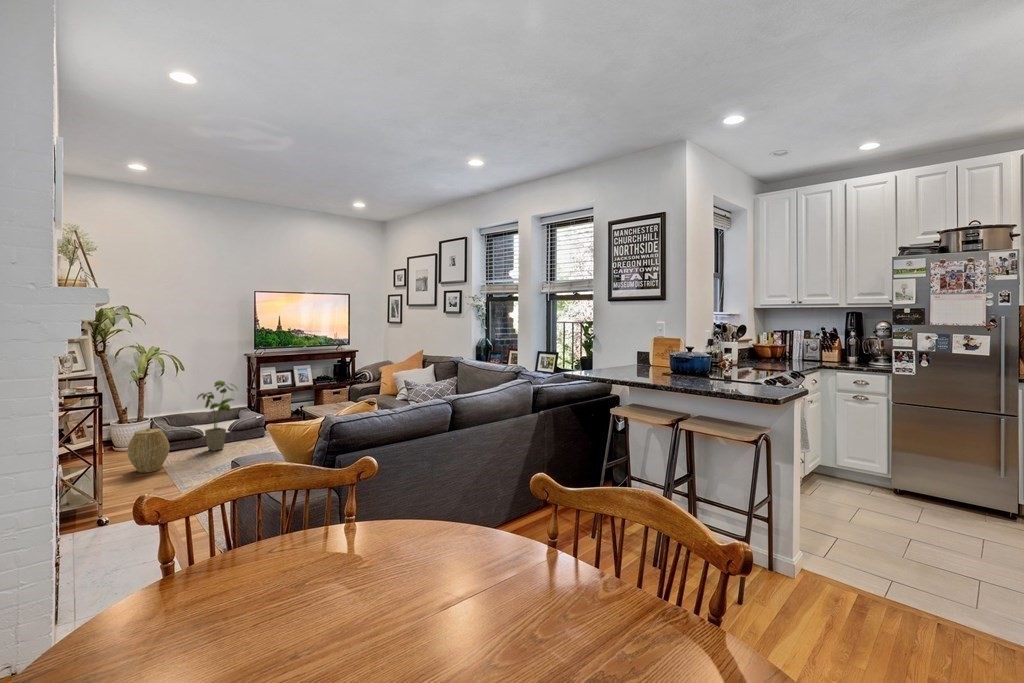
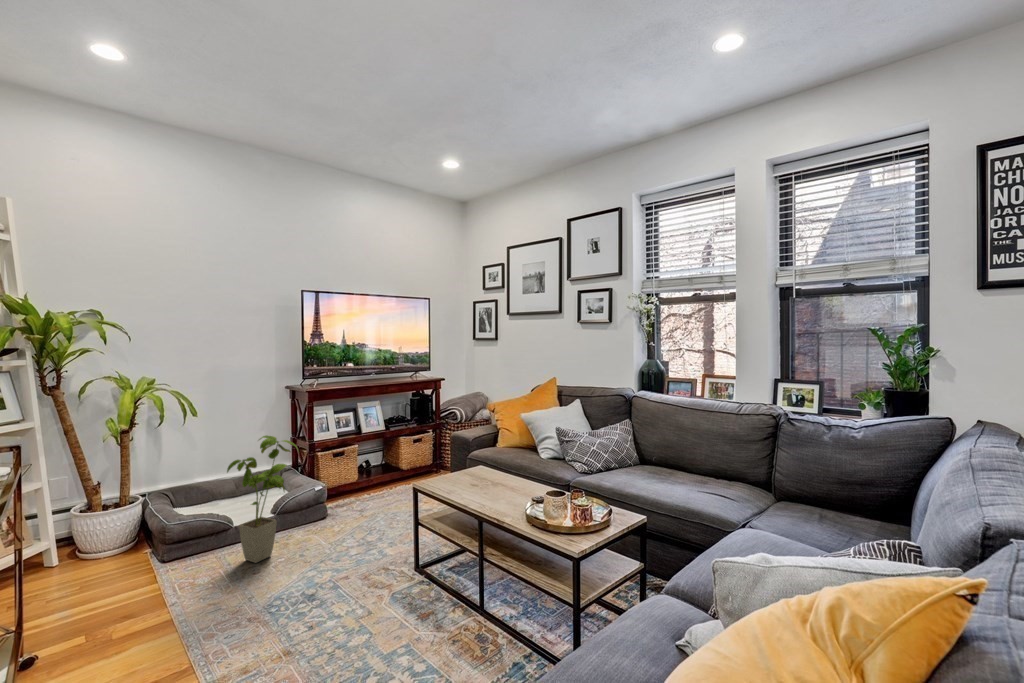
woven basket: present [127,429,170,473] -> none [89,542,178,645]

